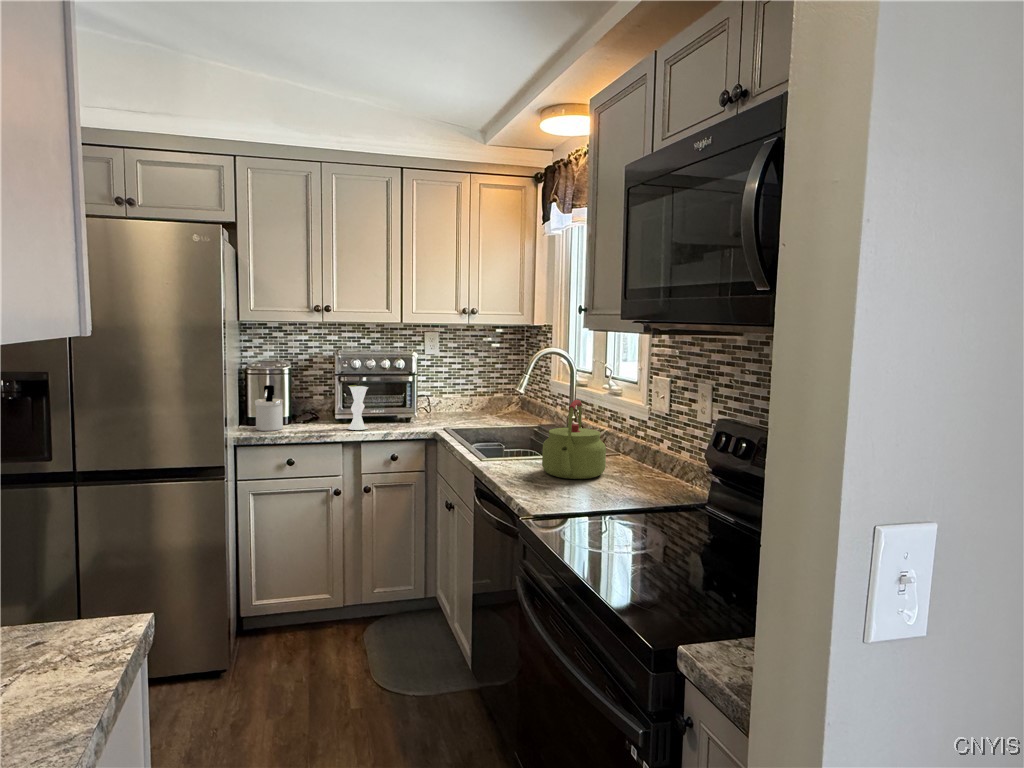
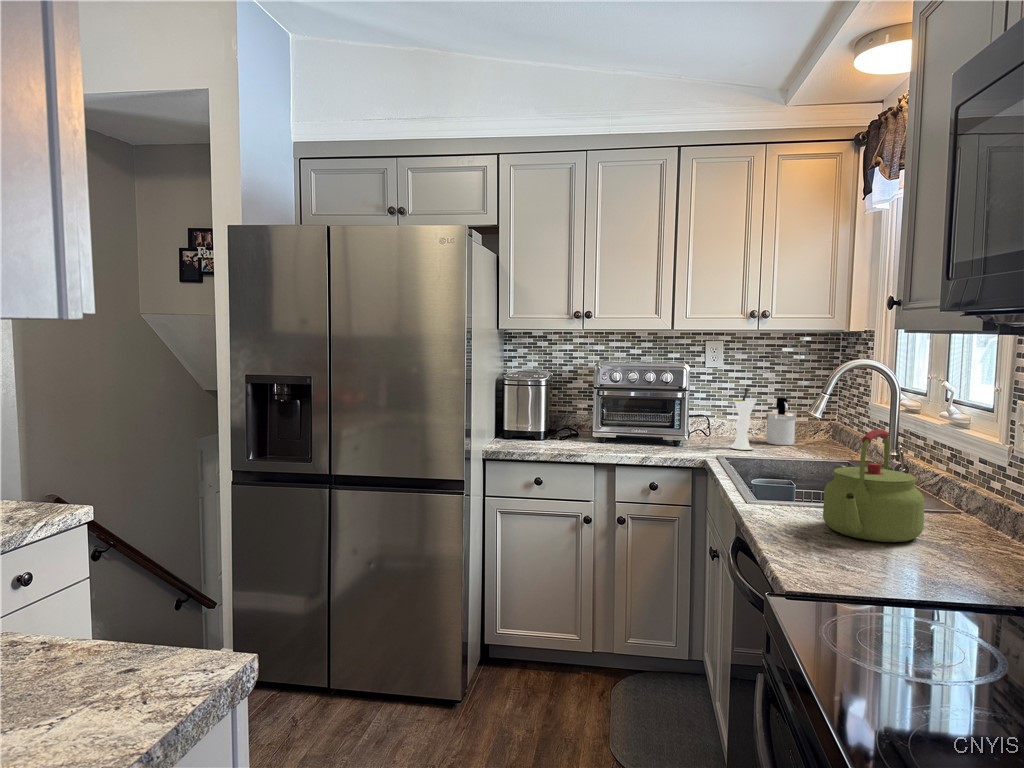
vase: present [348,375,369,430] -> present [731,388,756,450]
soap dispenser: present [255,385,284,431] -> present [766,398,797,445]

